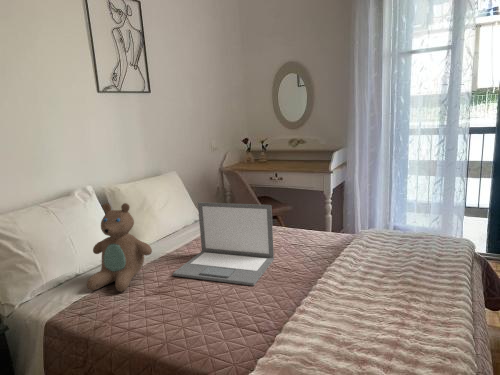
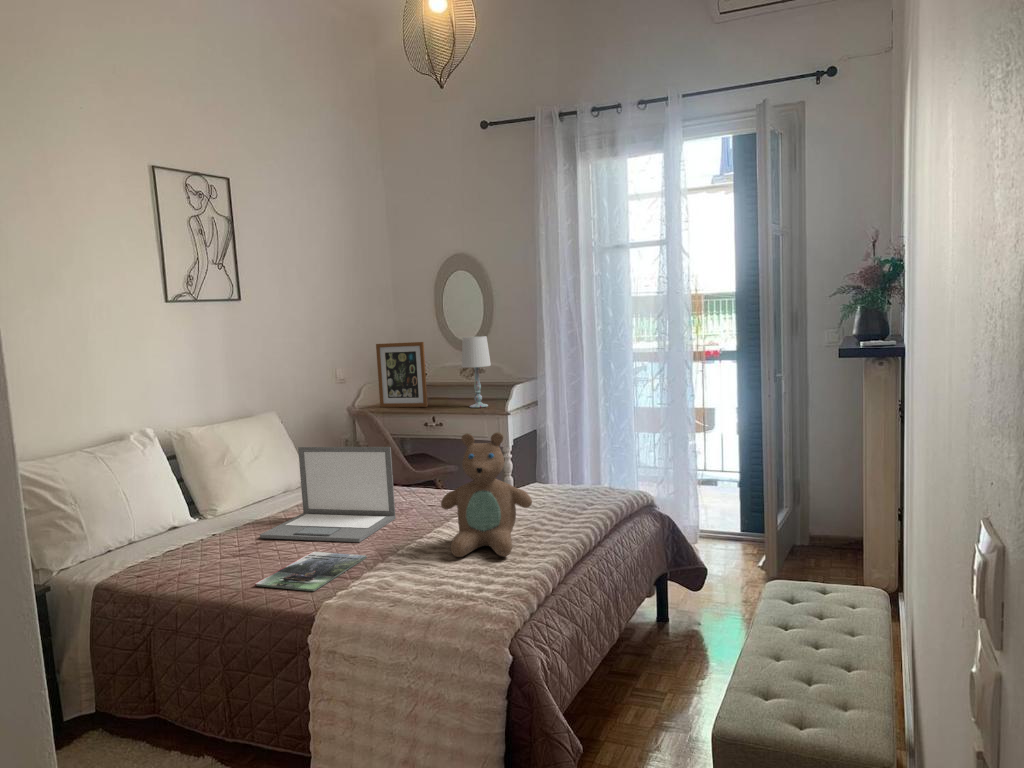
table lamp: none [297,119,317,168] -> present [462,336,491,408]
picture frame: none [237,123,272,167] -> present [376,342,428,407]
teddy bear: present [87,203,152,292] -> present [441,432,532,557]
magazine: none [177,296,266,351] -> present [255,552,367,591]

